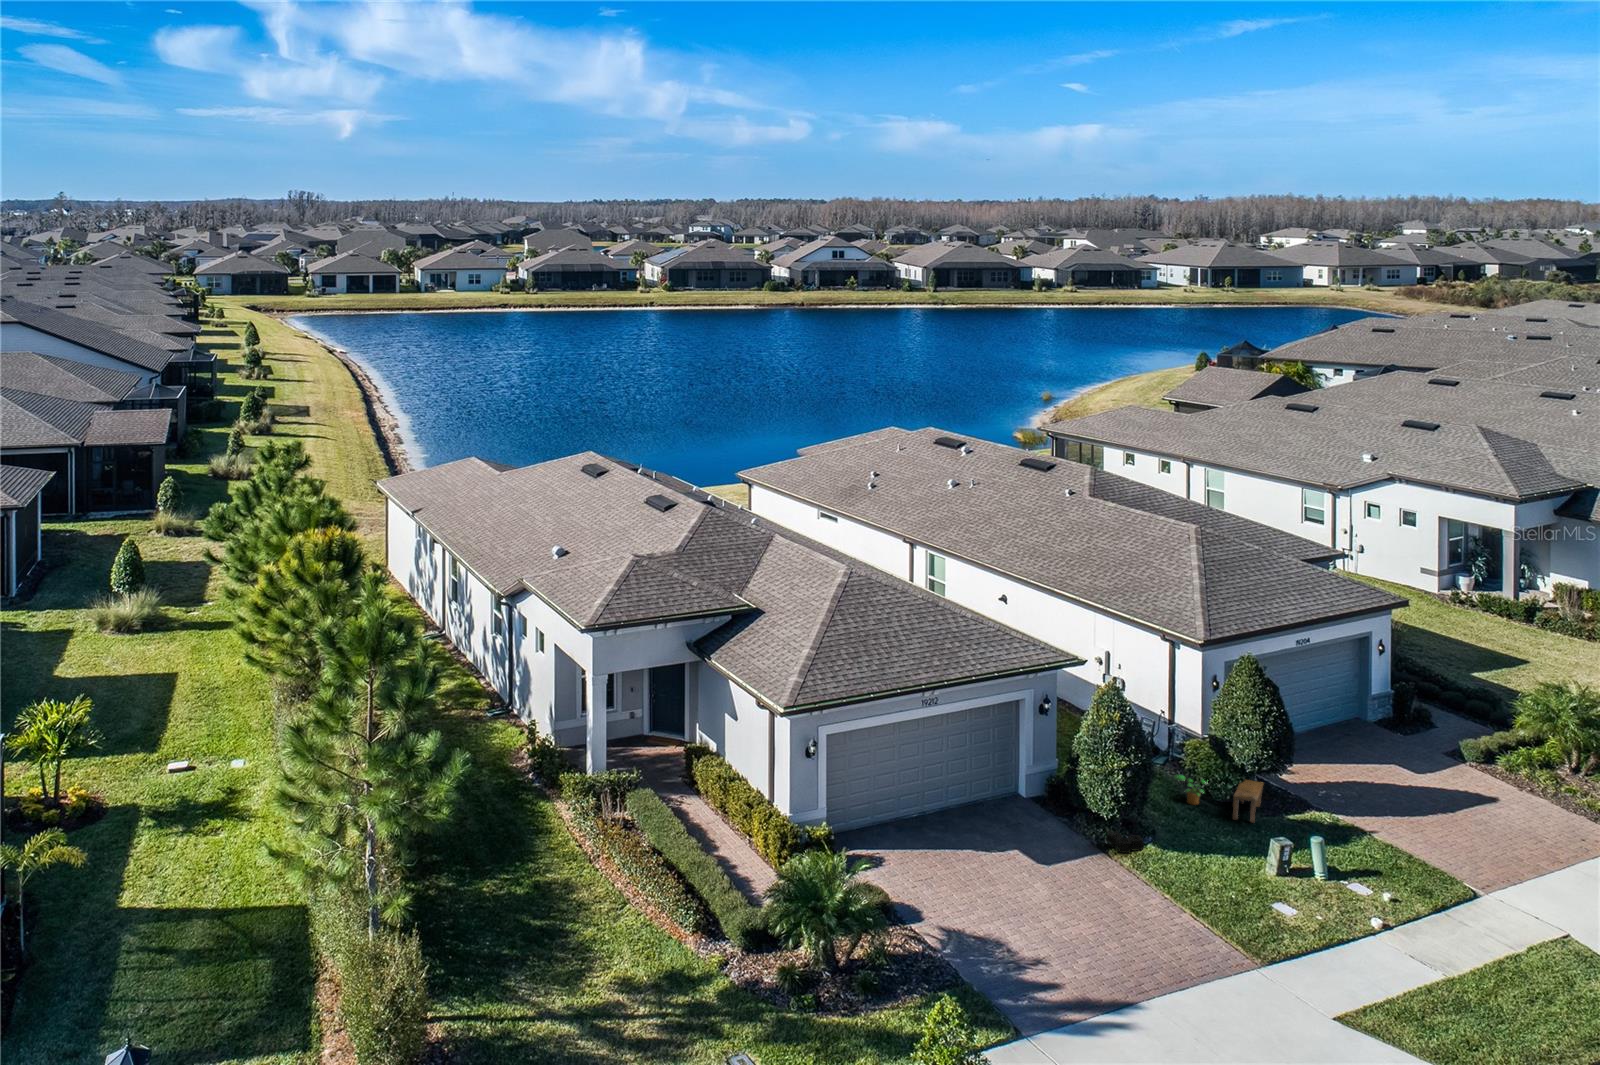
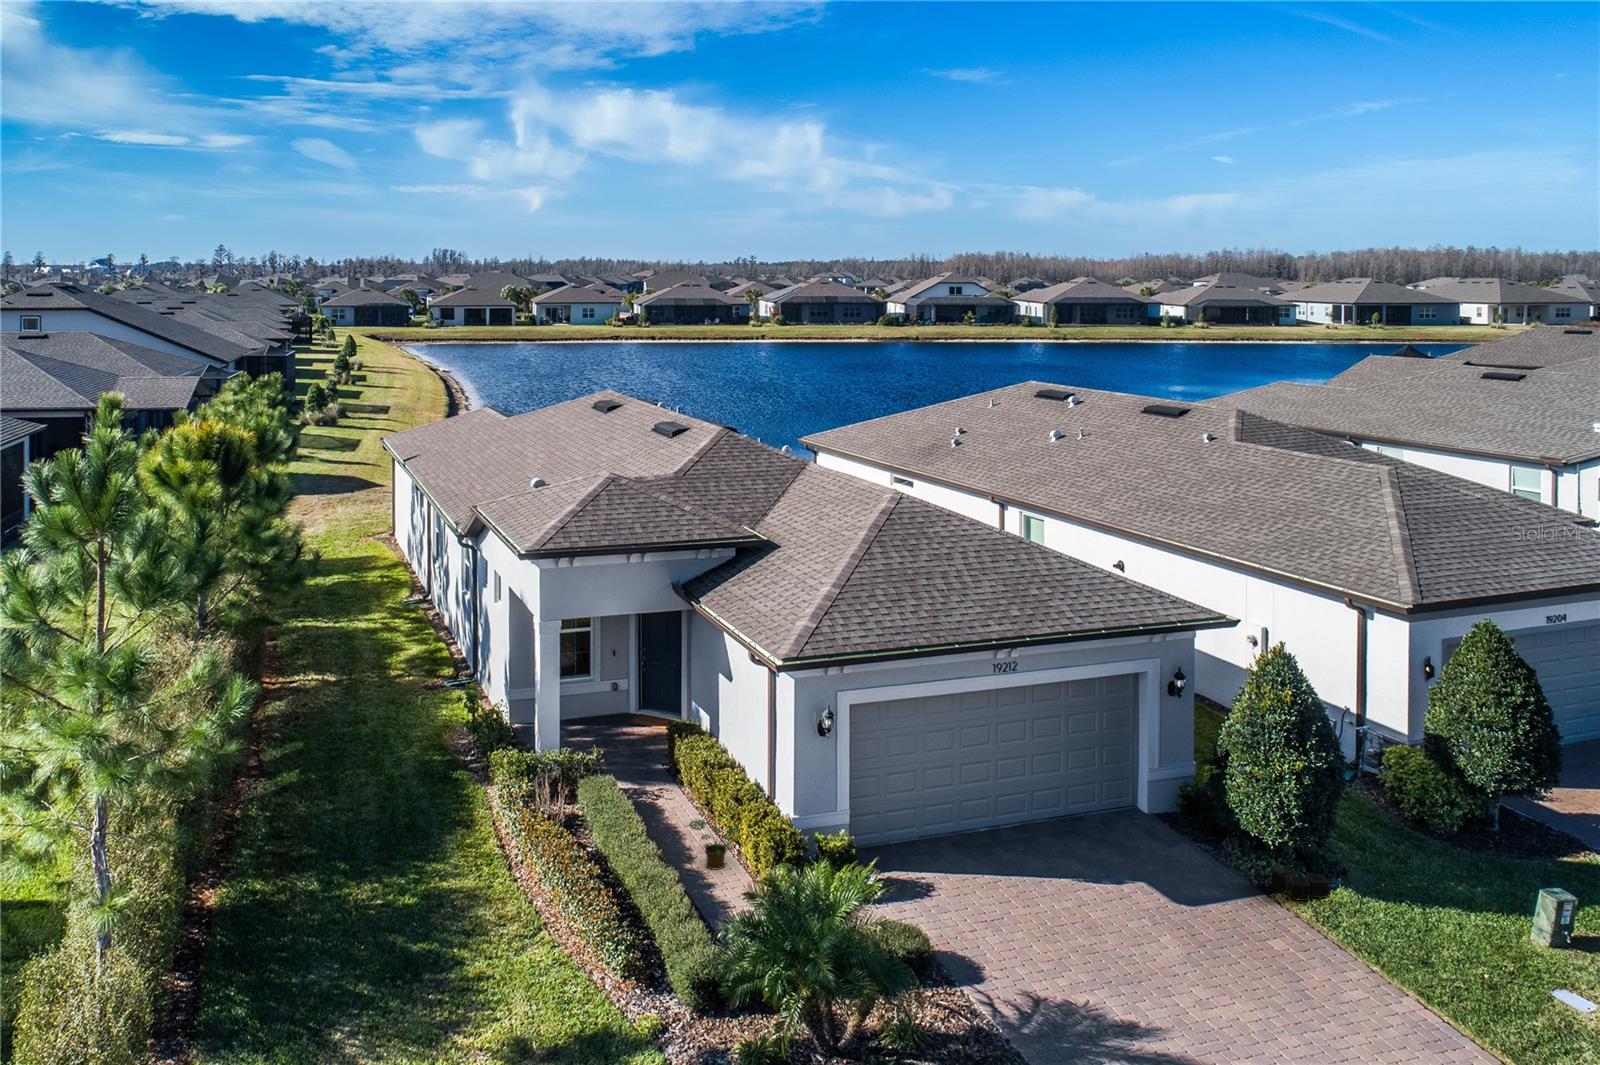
potted plant: present [1174,775,1208,805] -> present [689,820,741,869]
bench: present [1233,779,1264,822] -> none [1462,804,1509,868]

